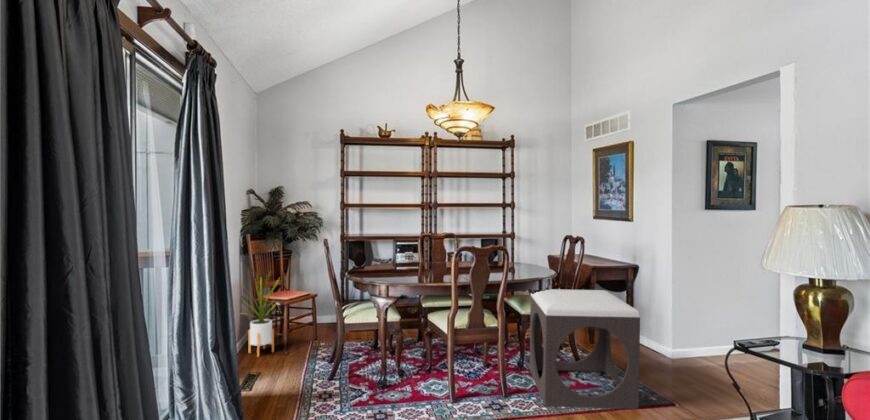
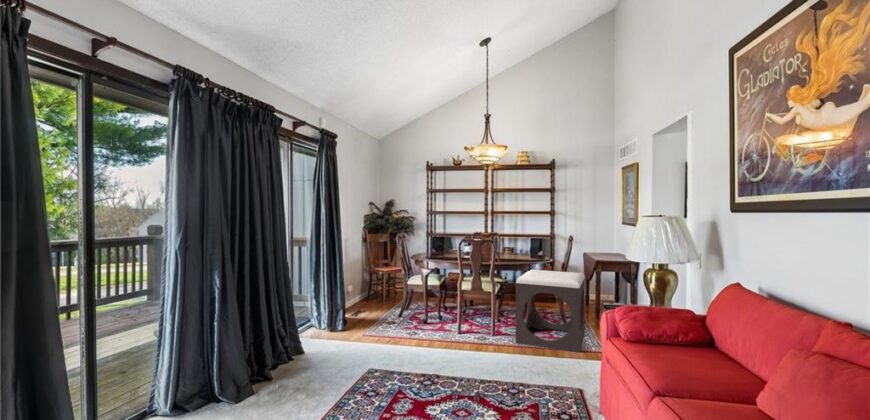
house plant: present [248,278,274,357] -> none [360,252,386,303]

